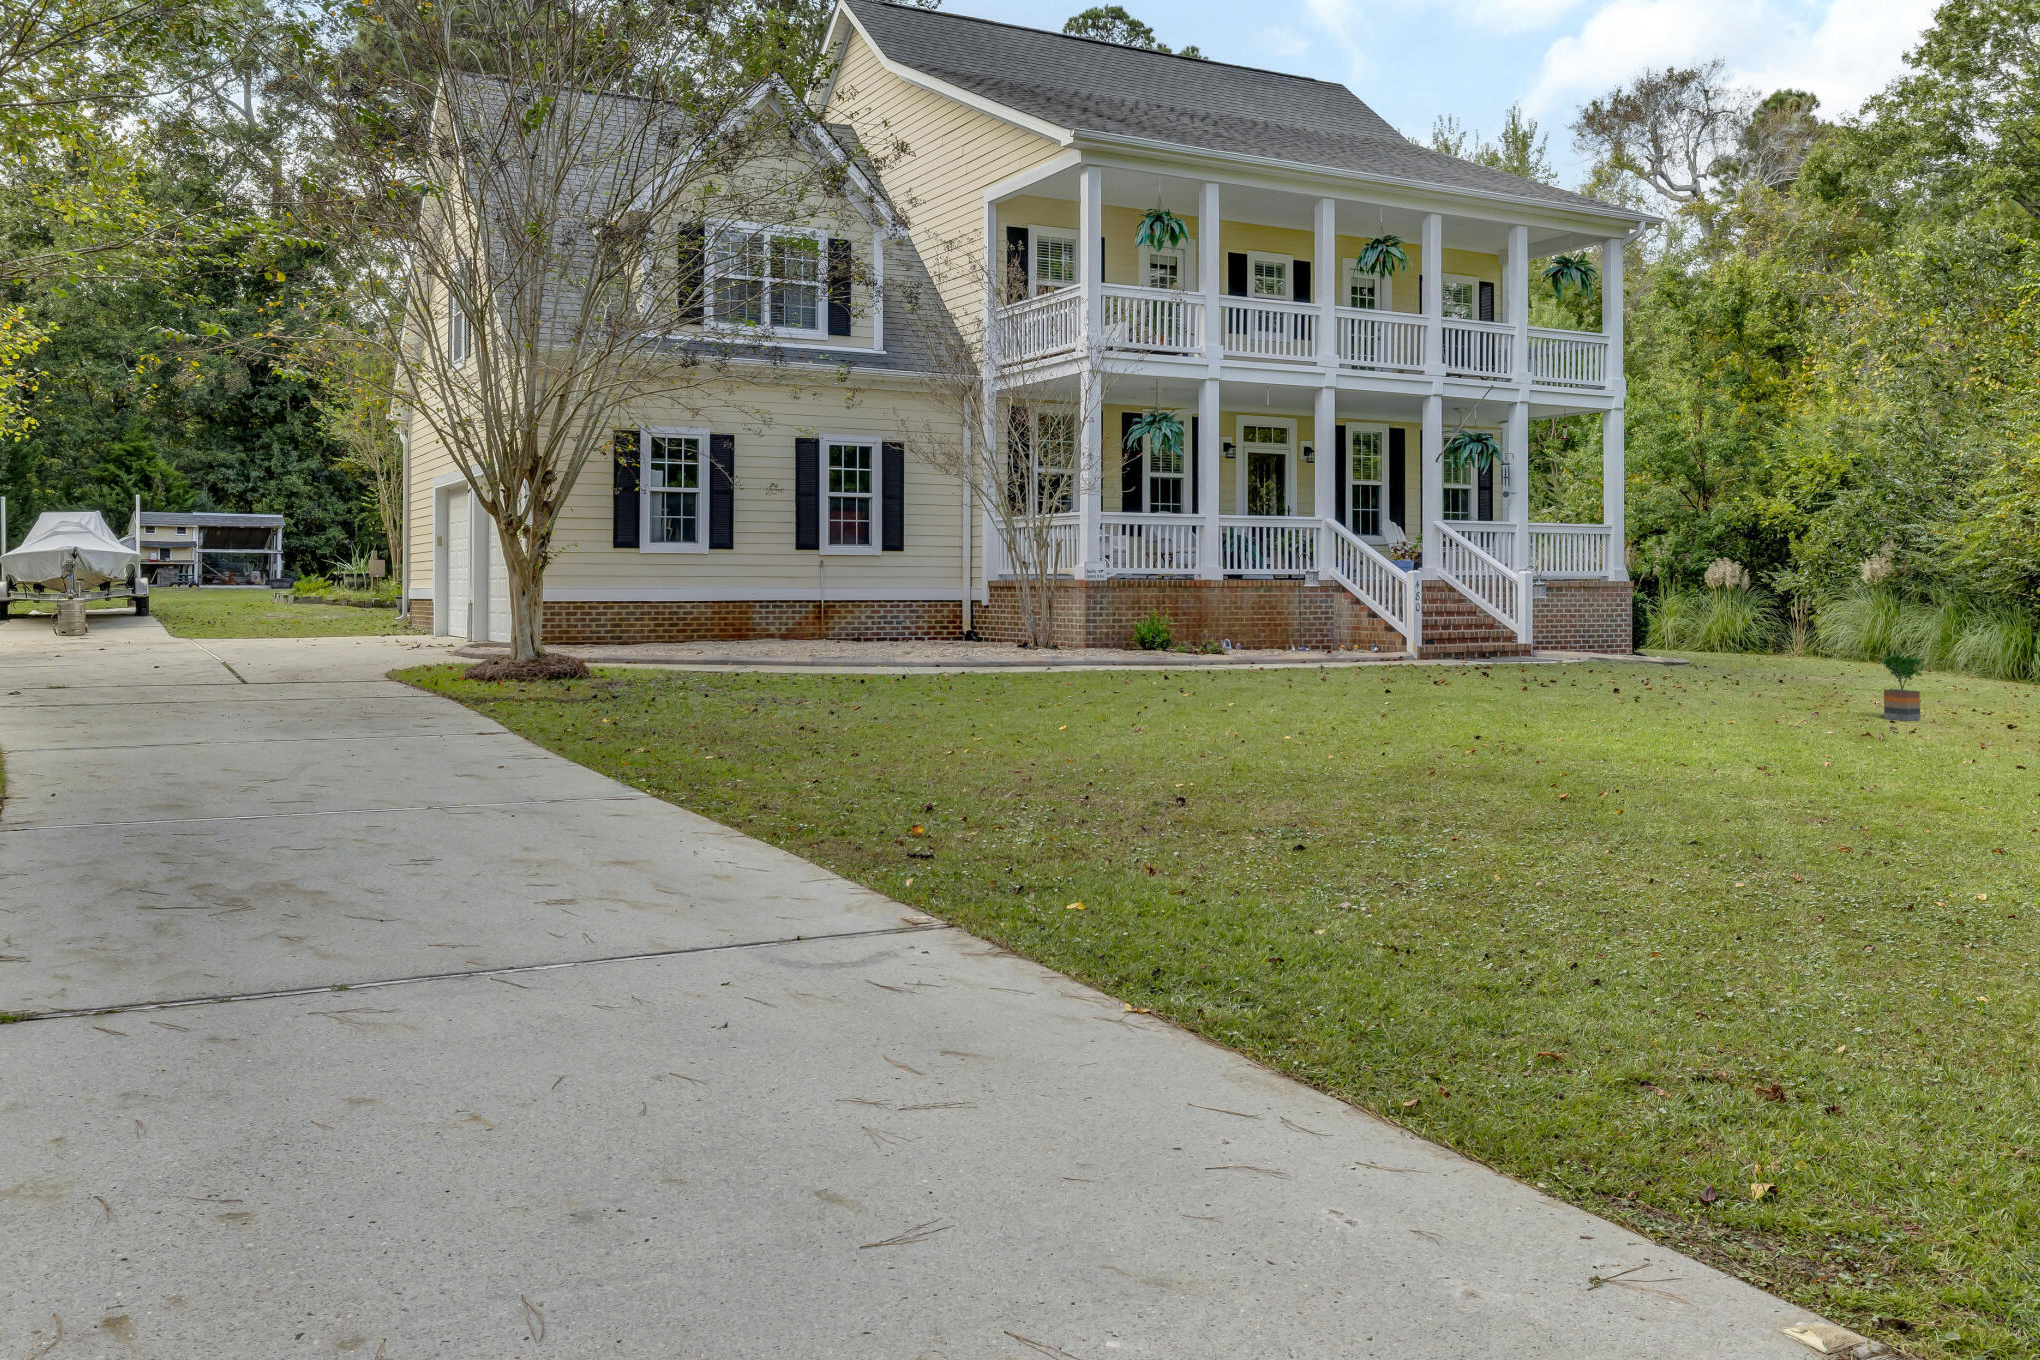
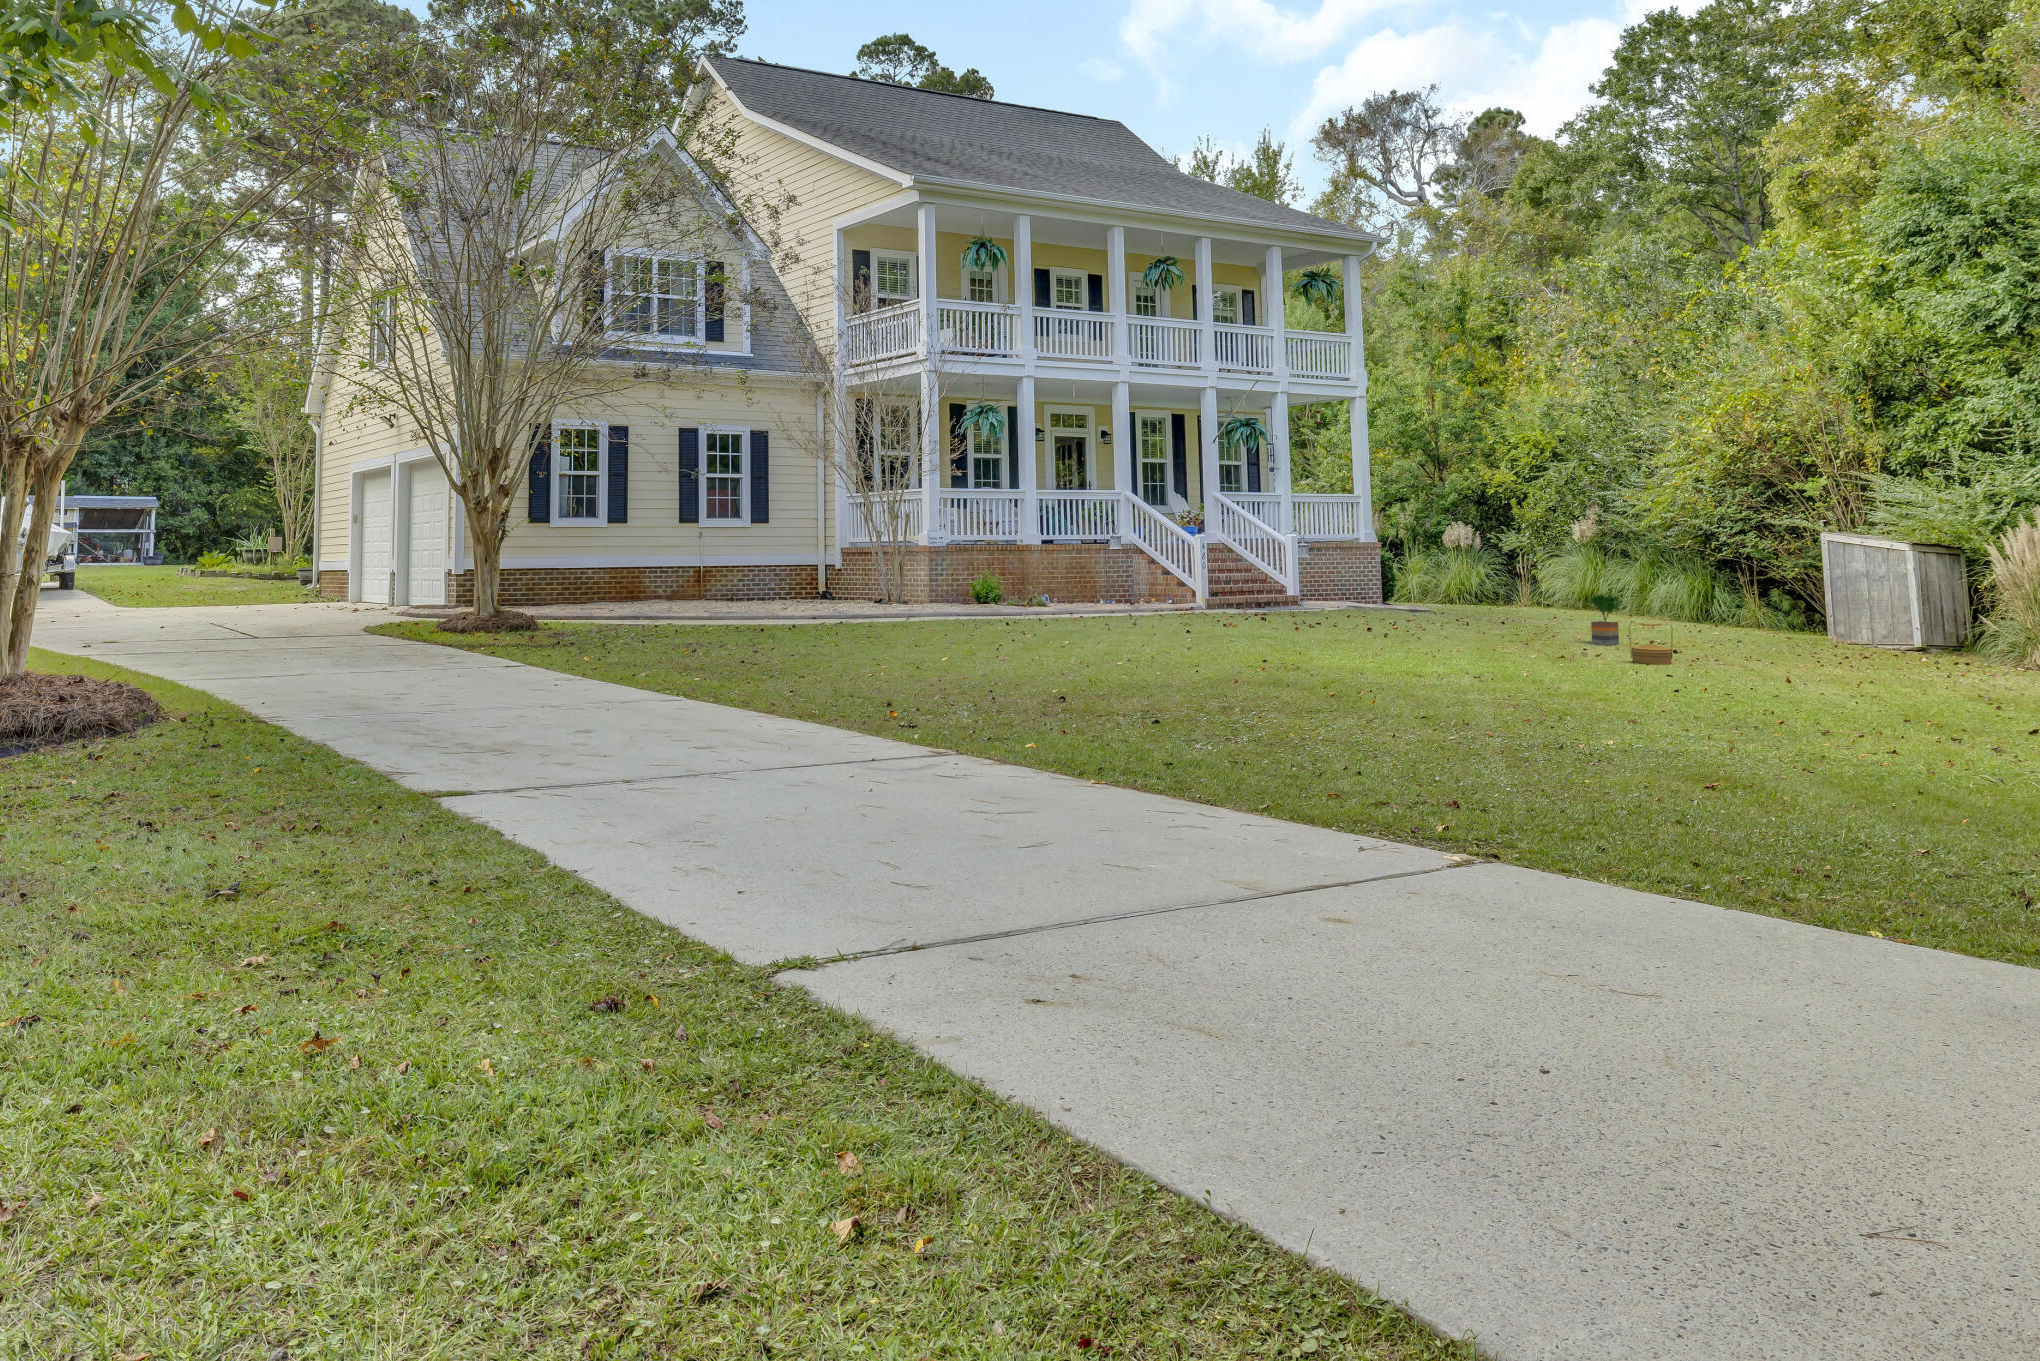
basket: none [1931,696,1992,753] -> present [1628,622,1673,664]

